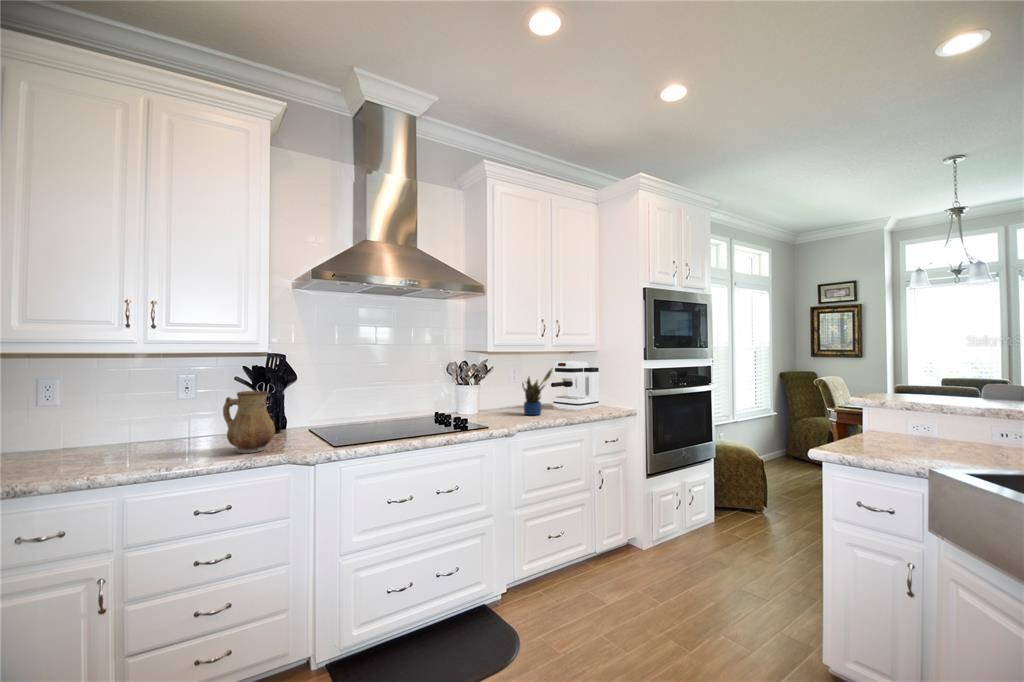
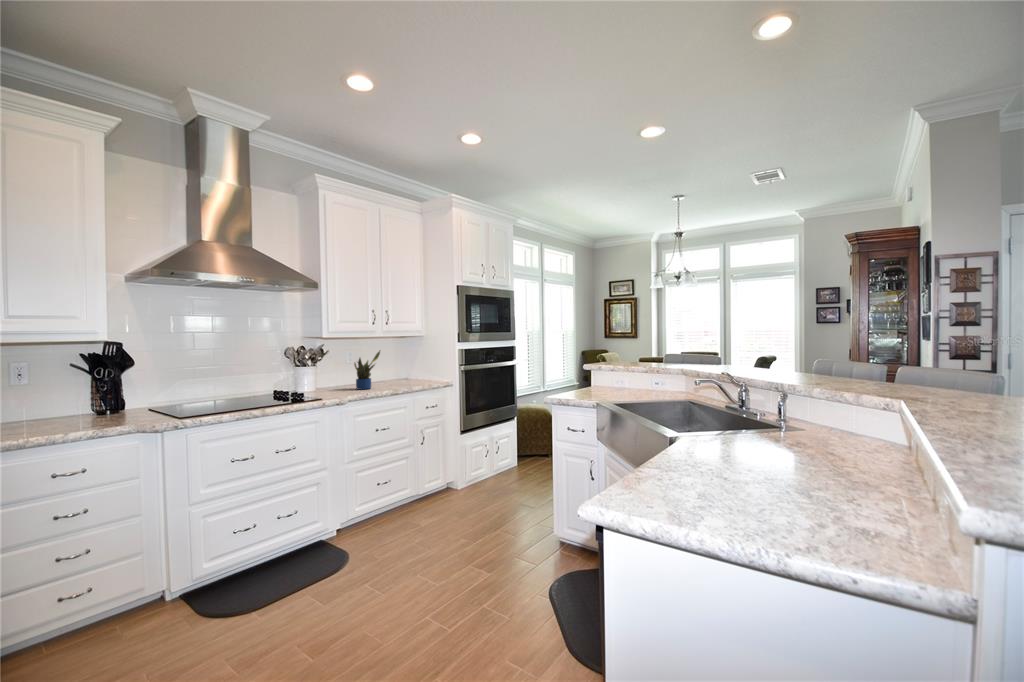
coffee maker: present [551,361,599,410] -> none [381,345,422,385]
ceramic pitcher: present [223,391,275,453] -> none [68,373,122,426]

